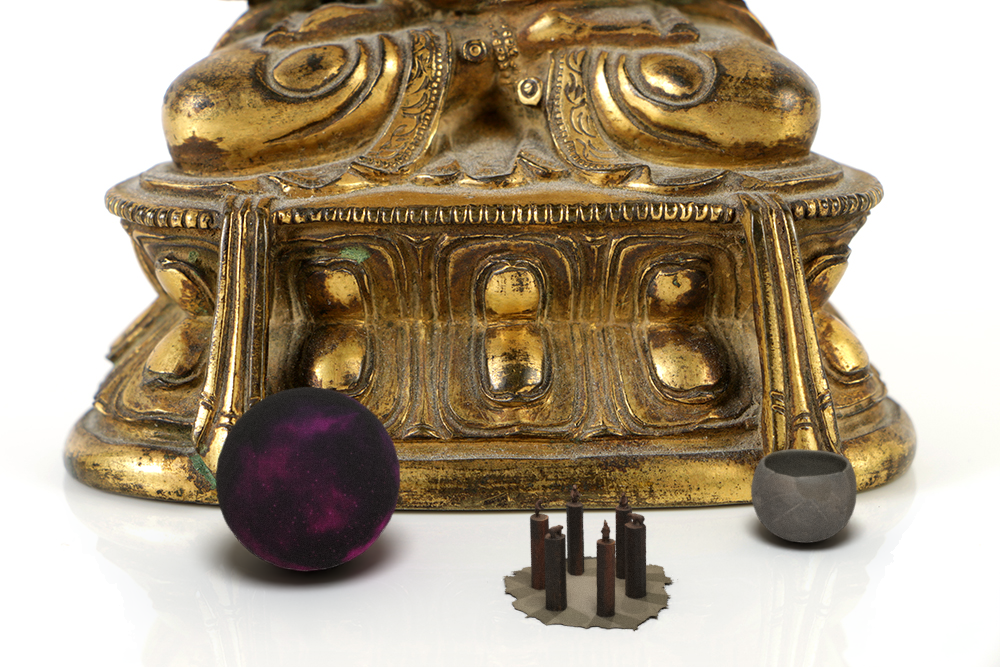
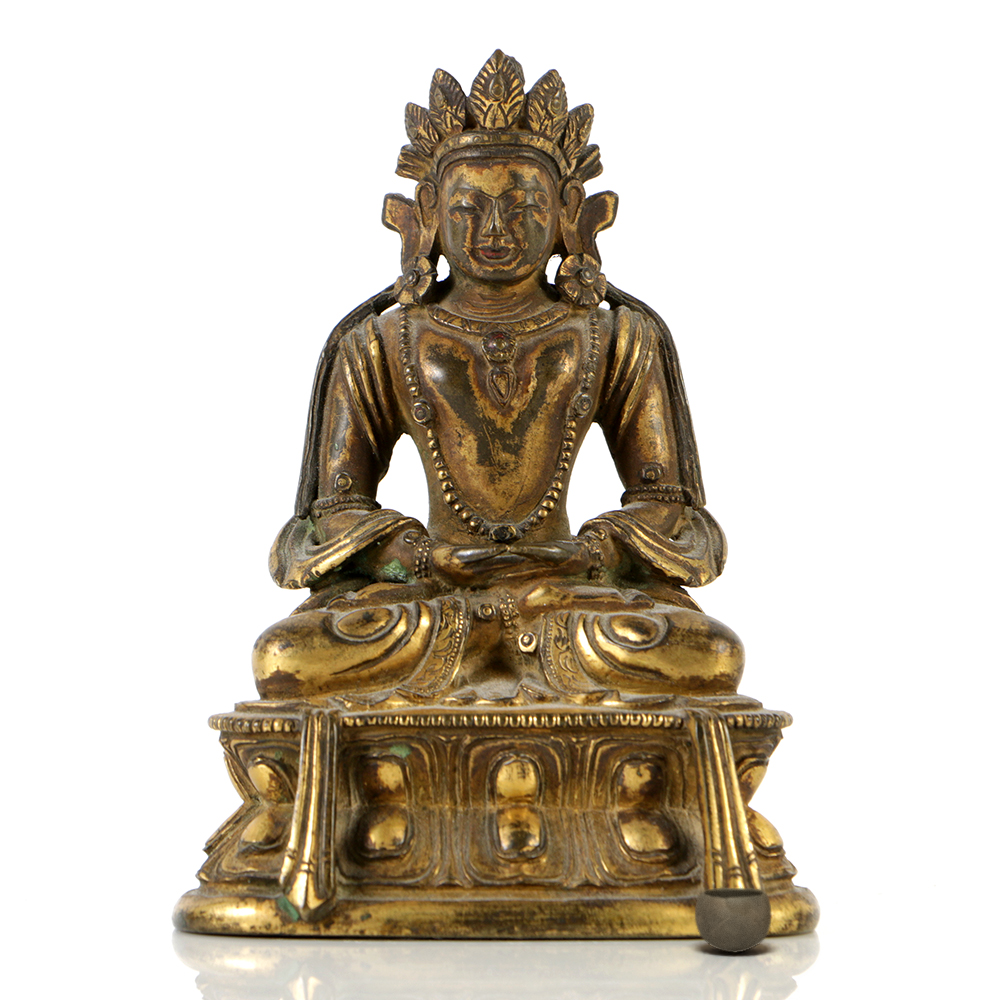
decorative orb: present [216,387,400,571] -> none [308,828,440,962]
candle: present [504,485,672,630] -> none [505,895,666,984]

